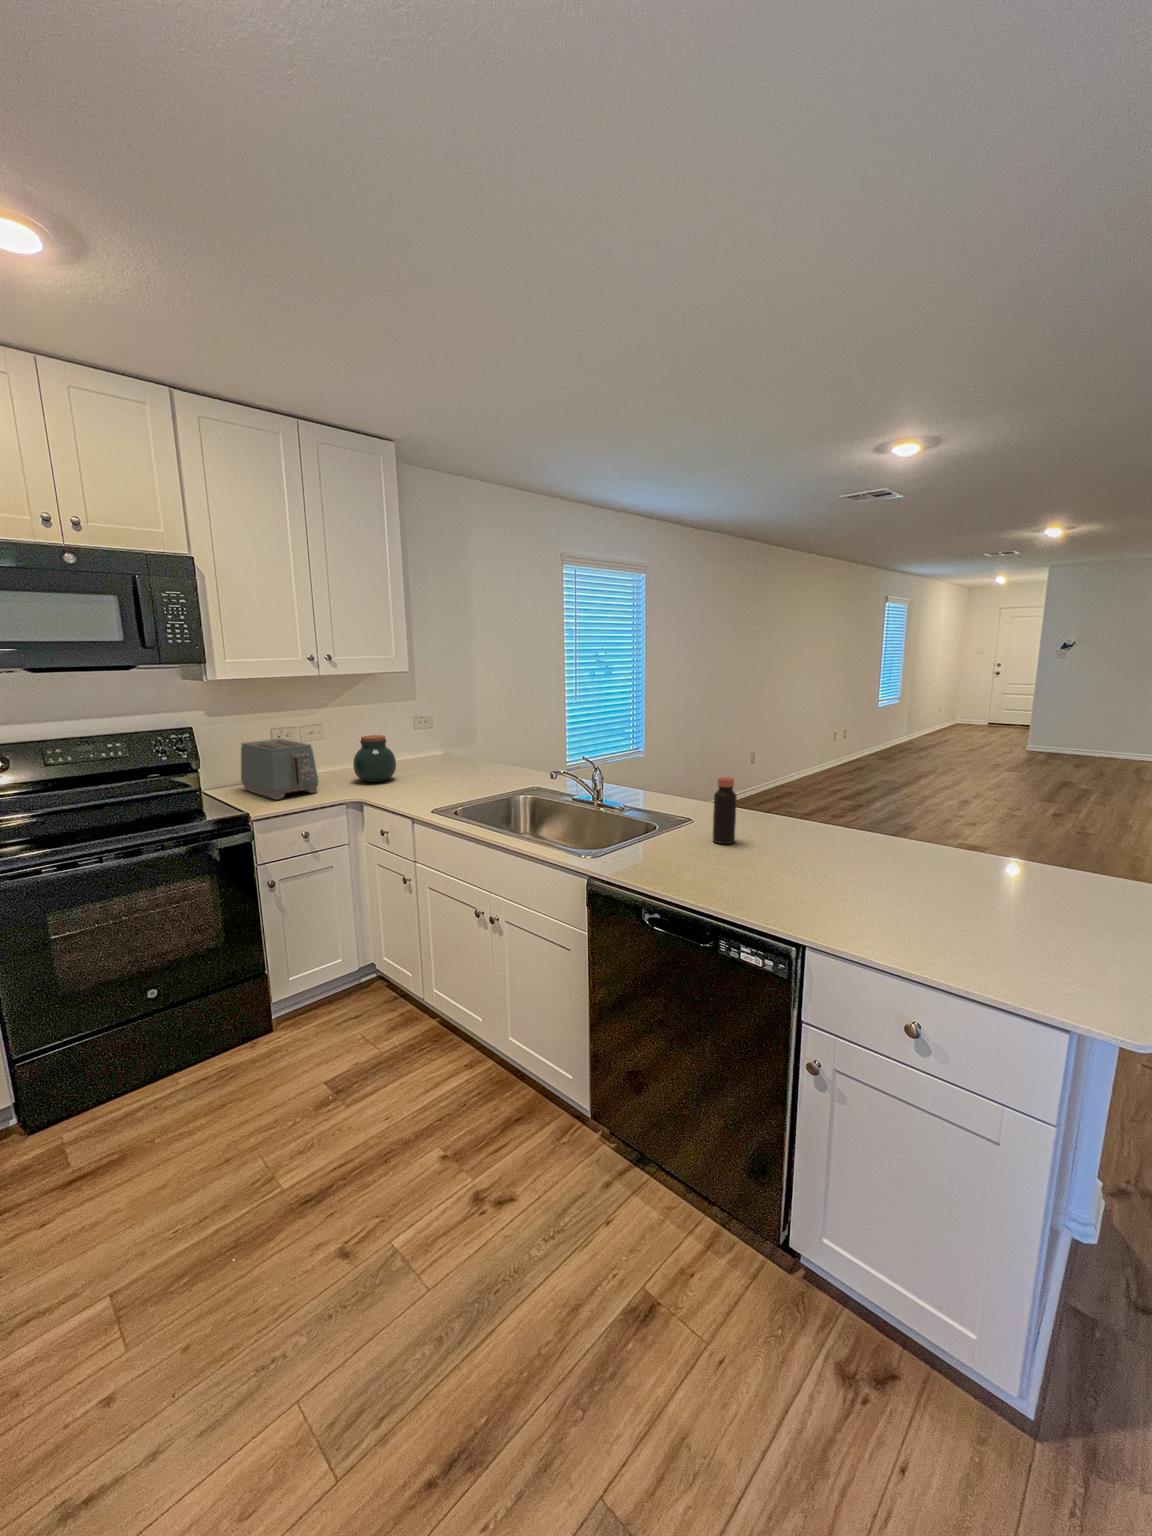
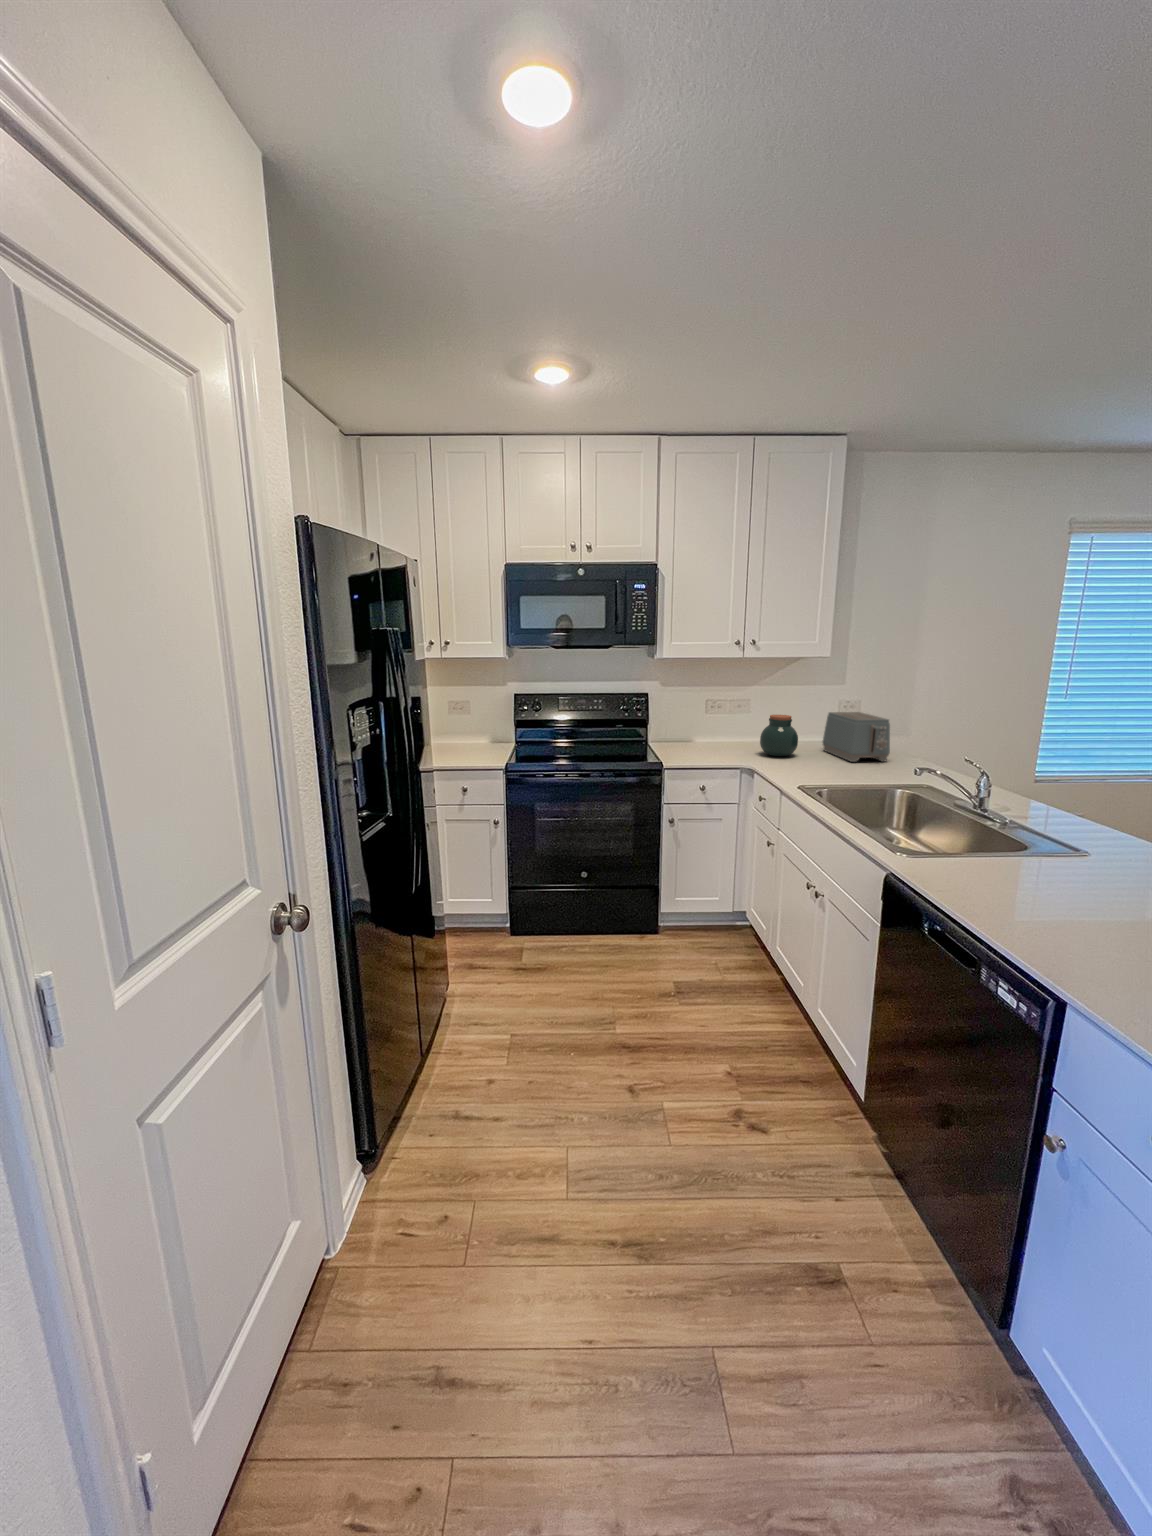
toaster: present [241,739,319,800] -> present [823,712,890,762]
bottle: present [713,777,737,844] -> none [1081,804,1126,887]

